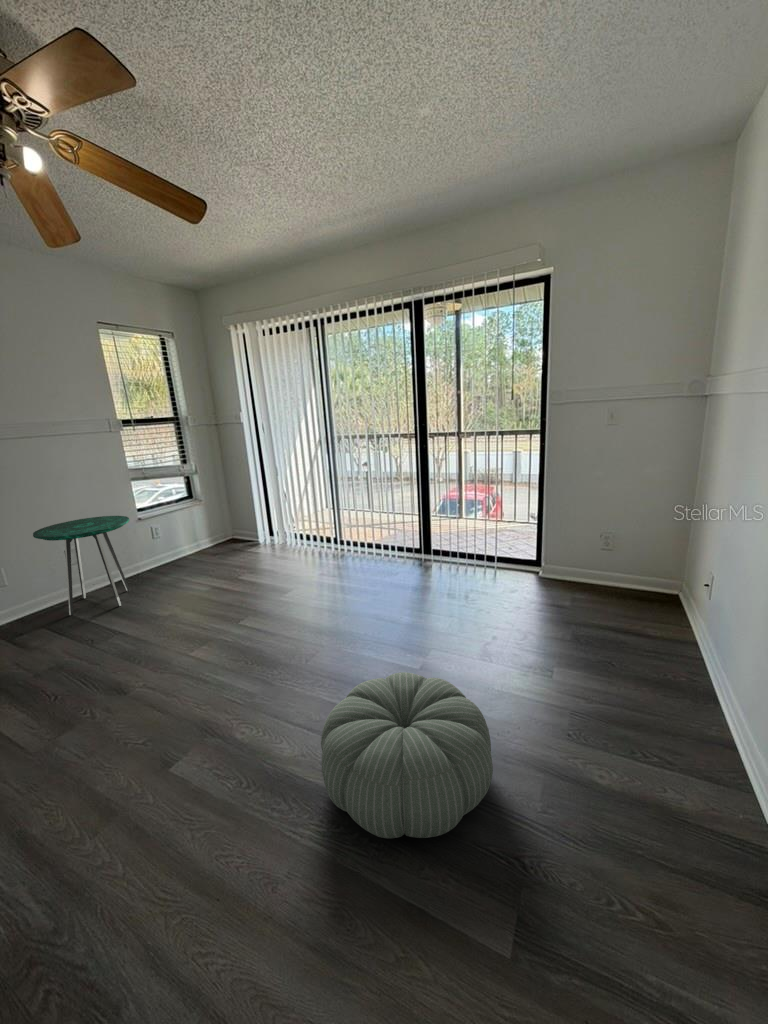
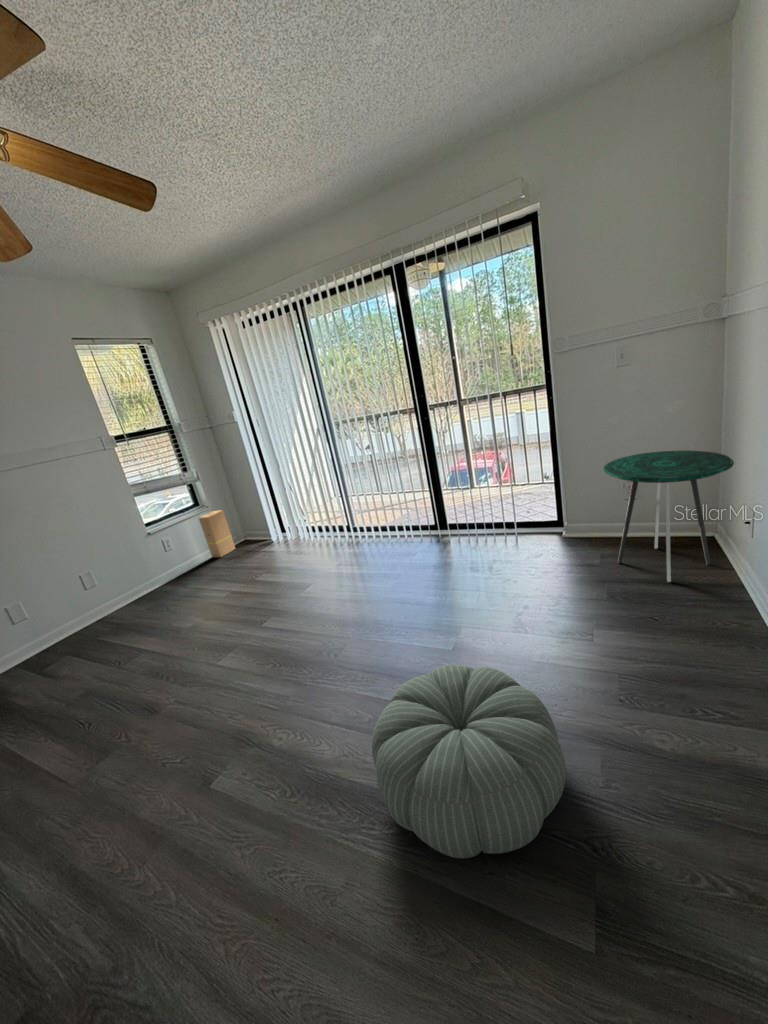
cardboard box: none [190,505,221,552] -> present [199,510,235,557]
side table: present [33,516,130,615] -> present [603,451,734,582]

